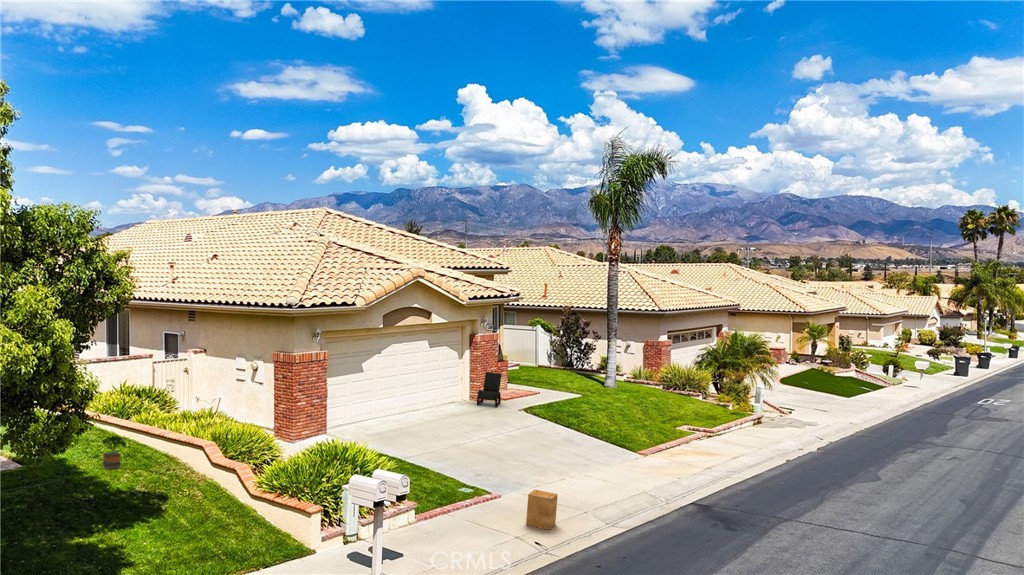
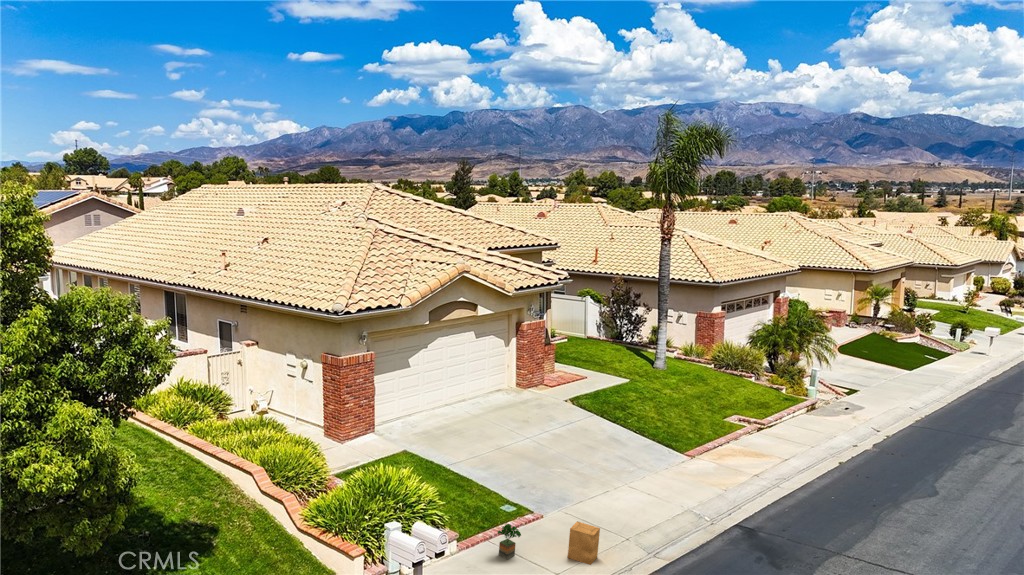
lounge chair: present [477,372,501,407] -> none [524,360,549,397]
potted tree: present [102,436,126,470] -> present [498,524,521,559]

